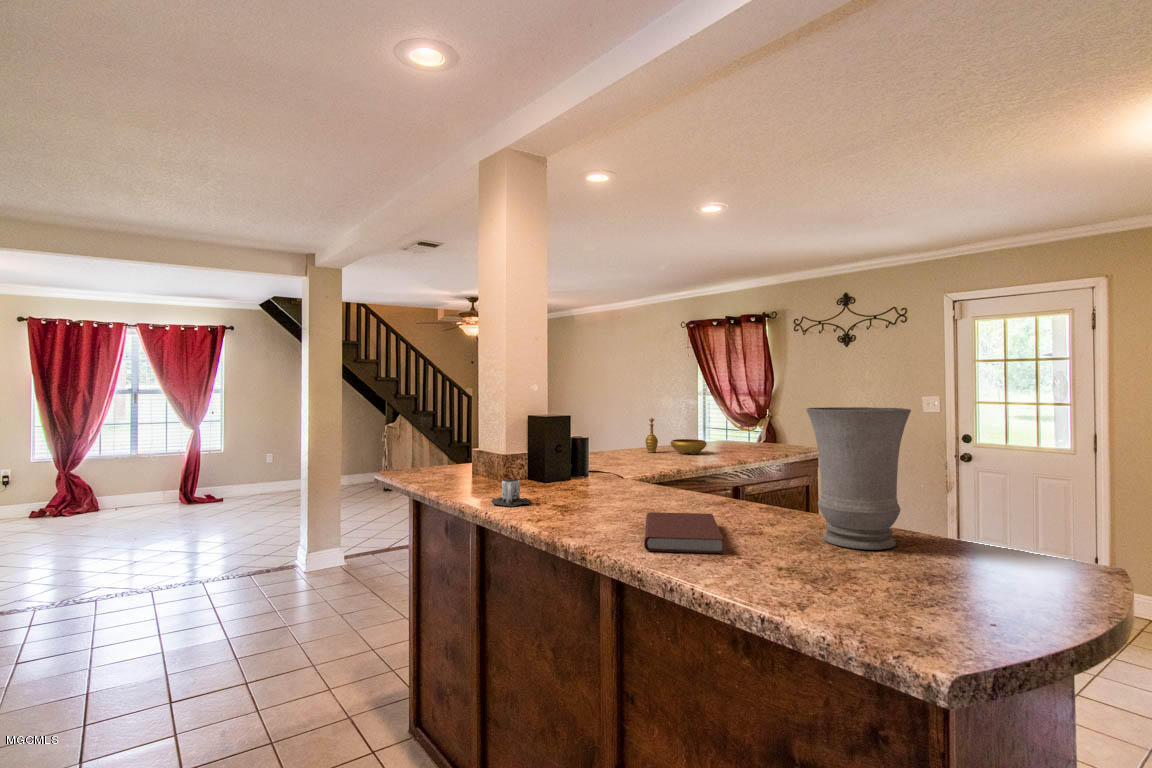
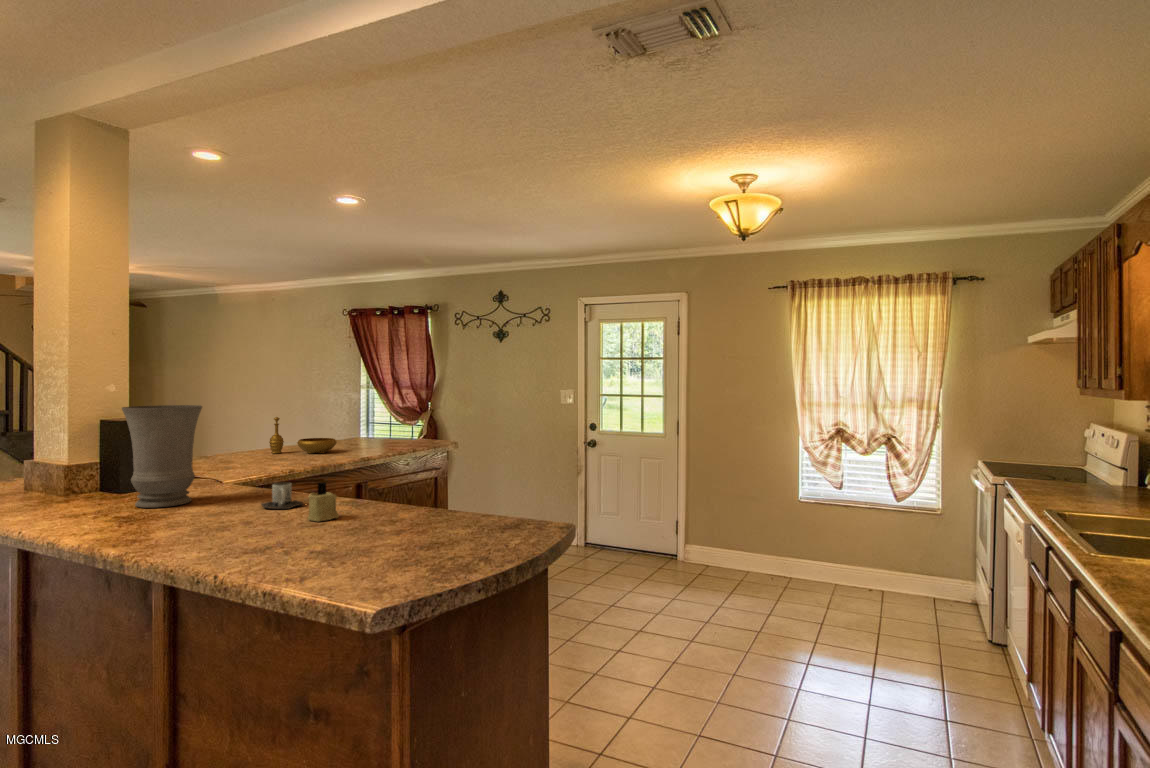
vase: present [806,407,911,550] -> present [122,405,202,508]
mug: present [491,479,530,507] -> present [261,482,303,509]
candle: none [740,485,773,529] -> present [308,482,339,521]
book: present [644,512,724,553] -> none [189,512,280,551]

